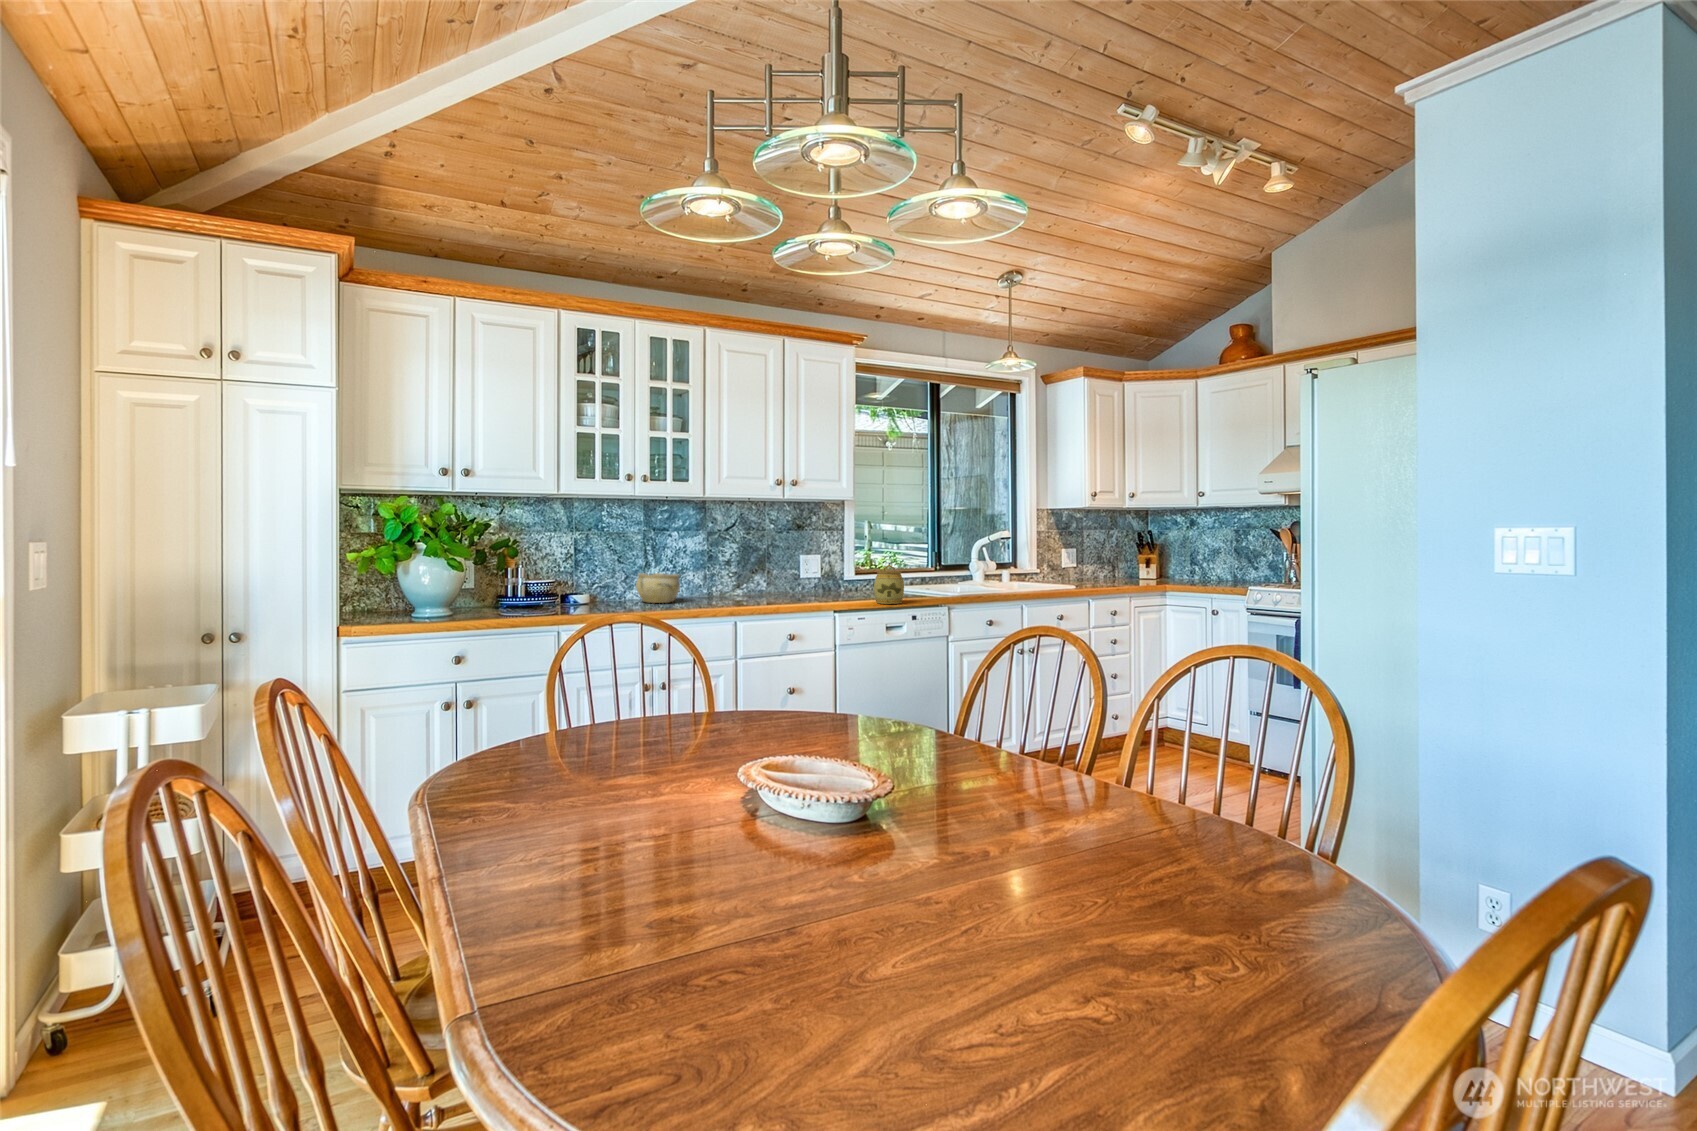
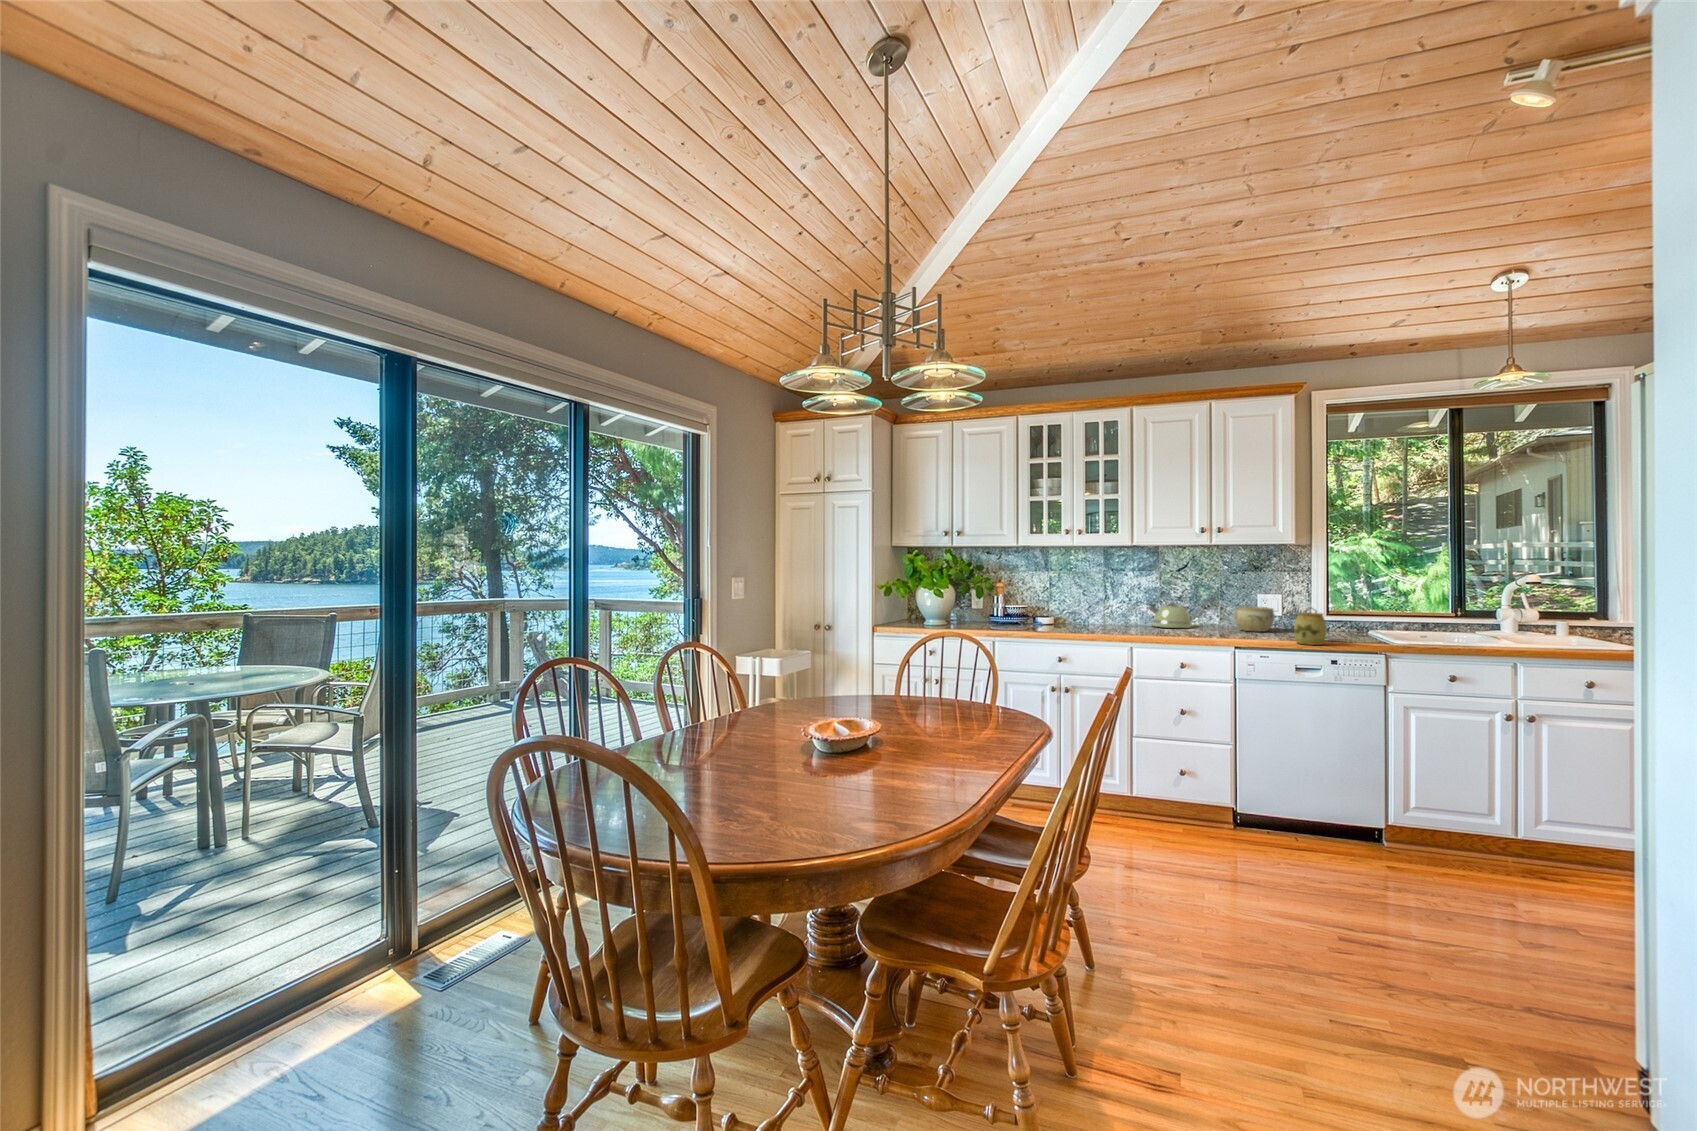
kettle: none [695,545,744,598] -> present [1148,584,1192,628]
ceramic bowl: present [636,573,680,603] -> present [1234,606,1275,632]

